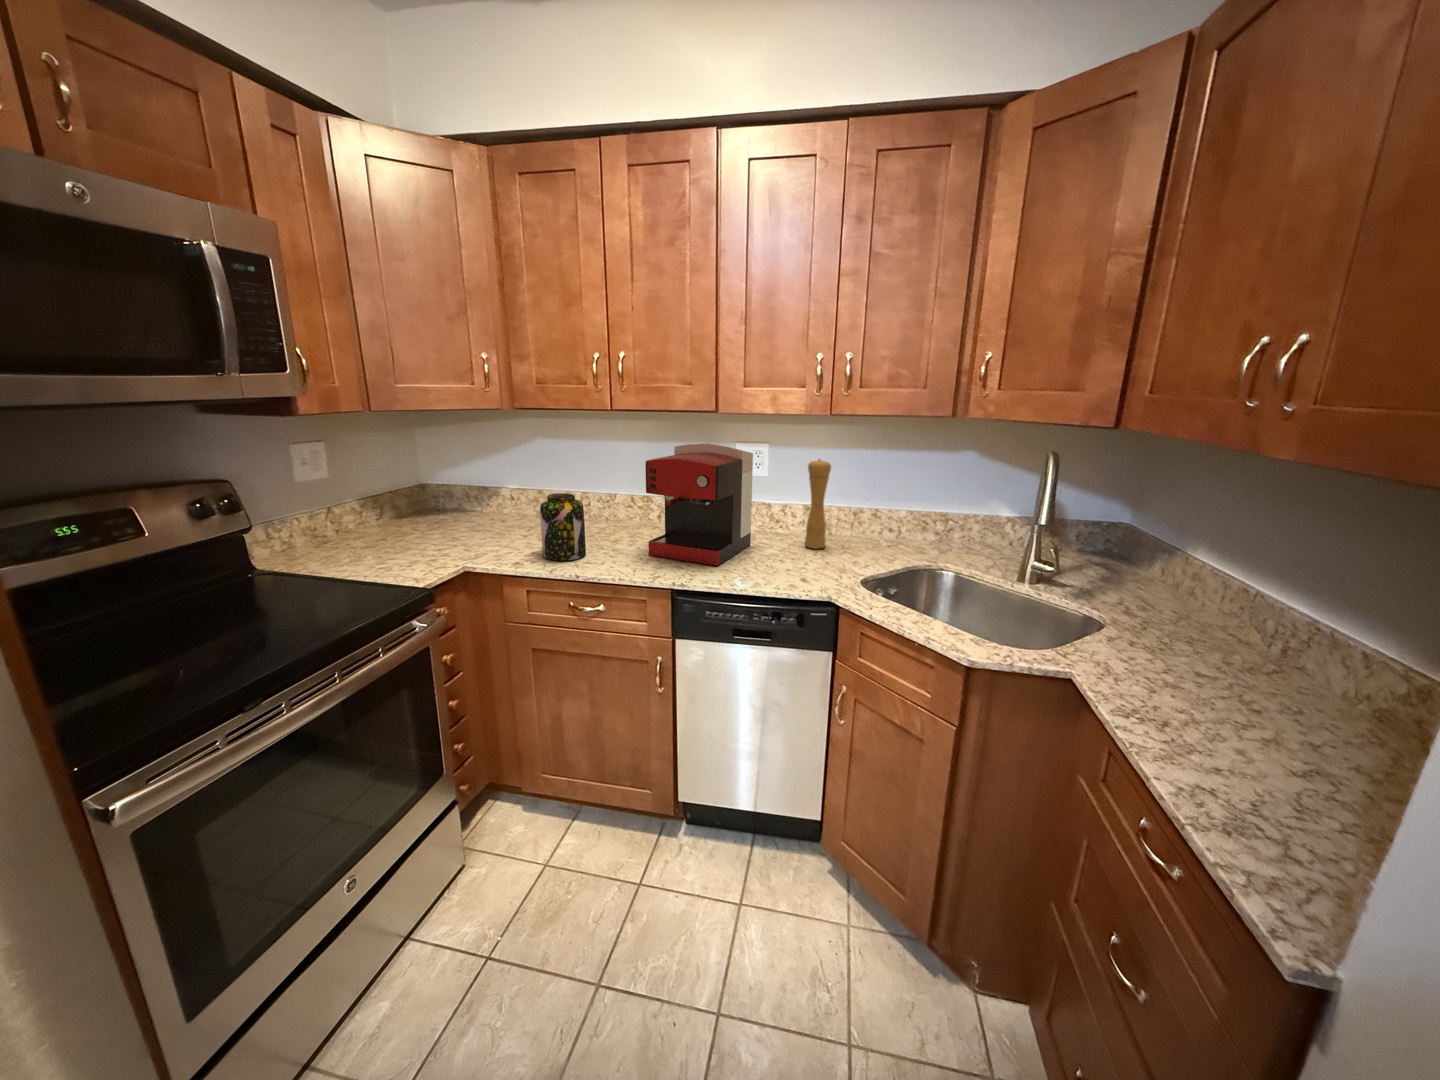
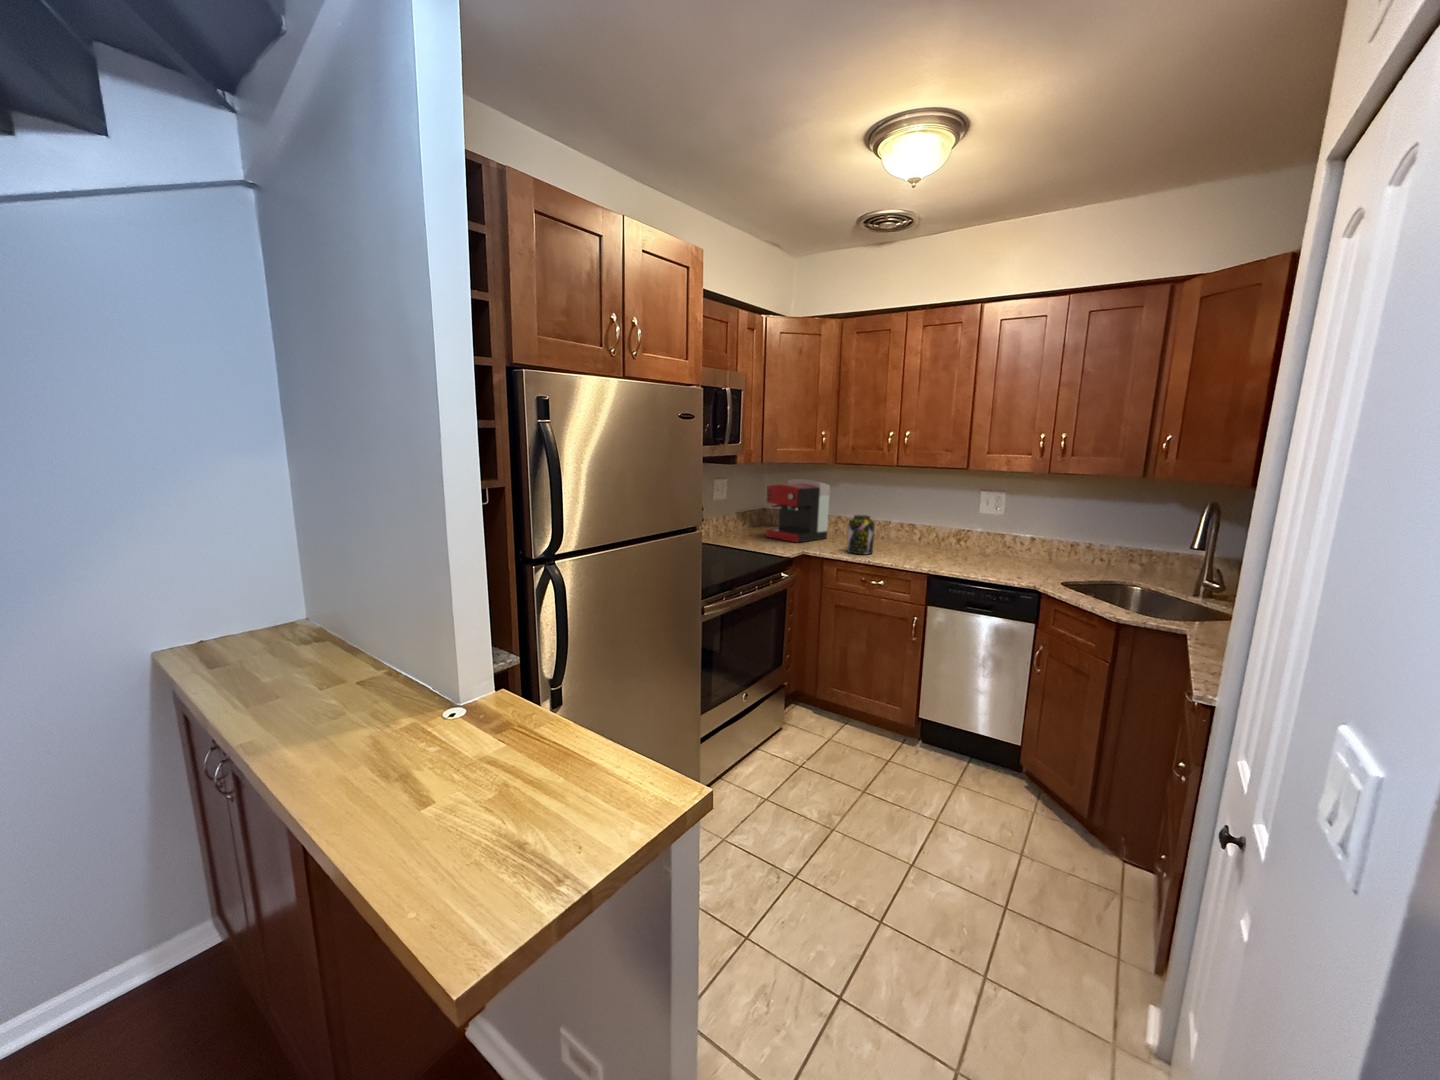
coffee maker: present [645,444,753,566] -> present [766,479,830,542]
pepper mill: present [805,459,831,549] -> none [1027,504,1051,566]

